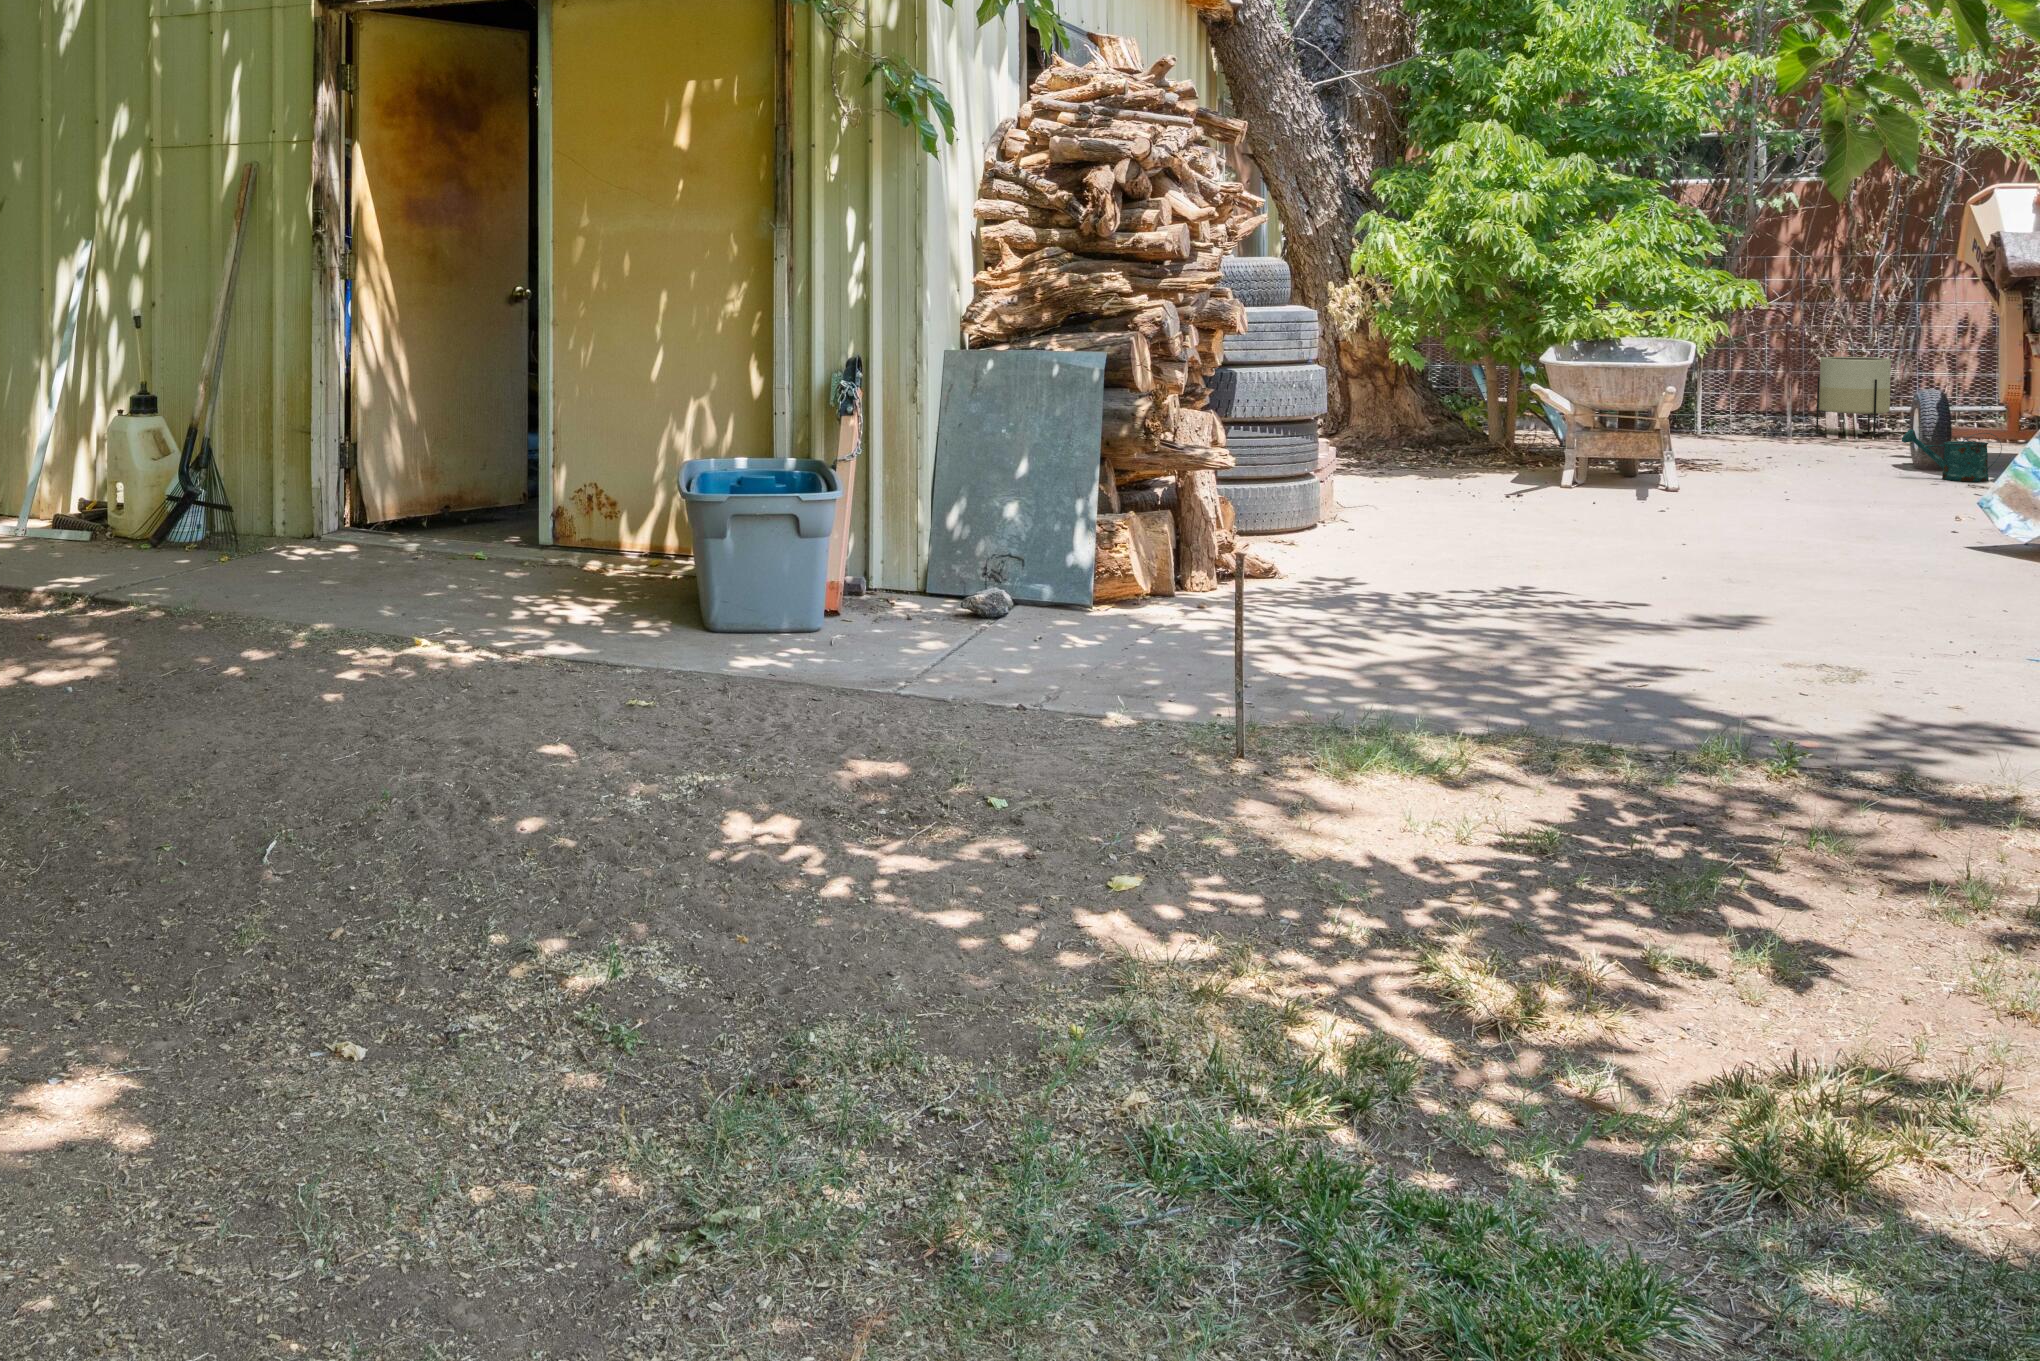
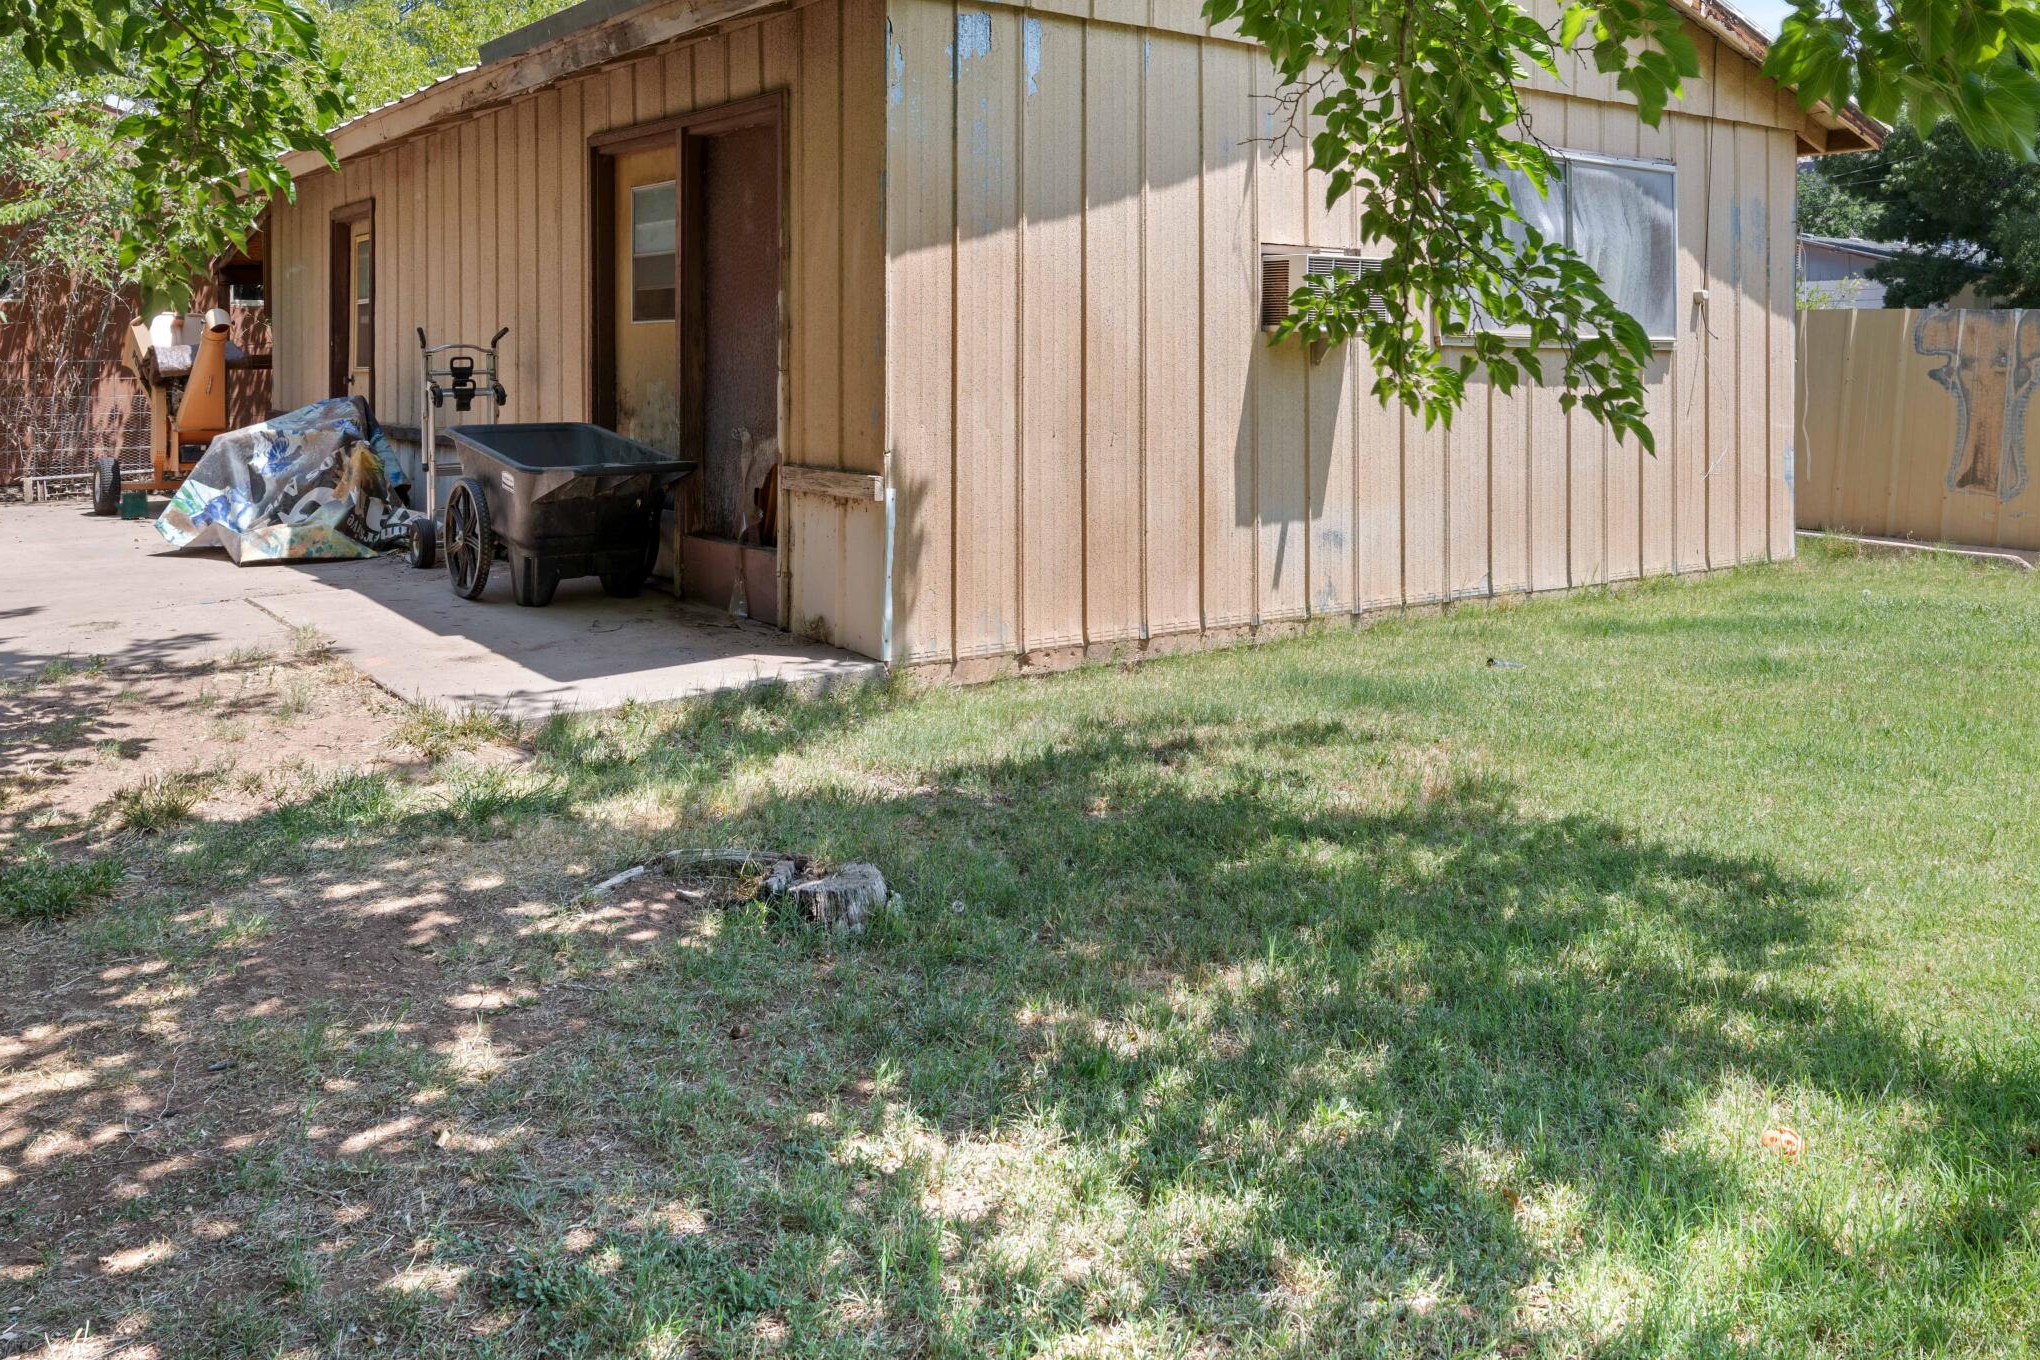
planter: present [1816,357,1891,437] -> none [28,439,78,498]

